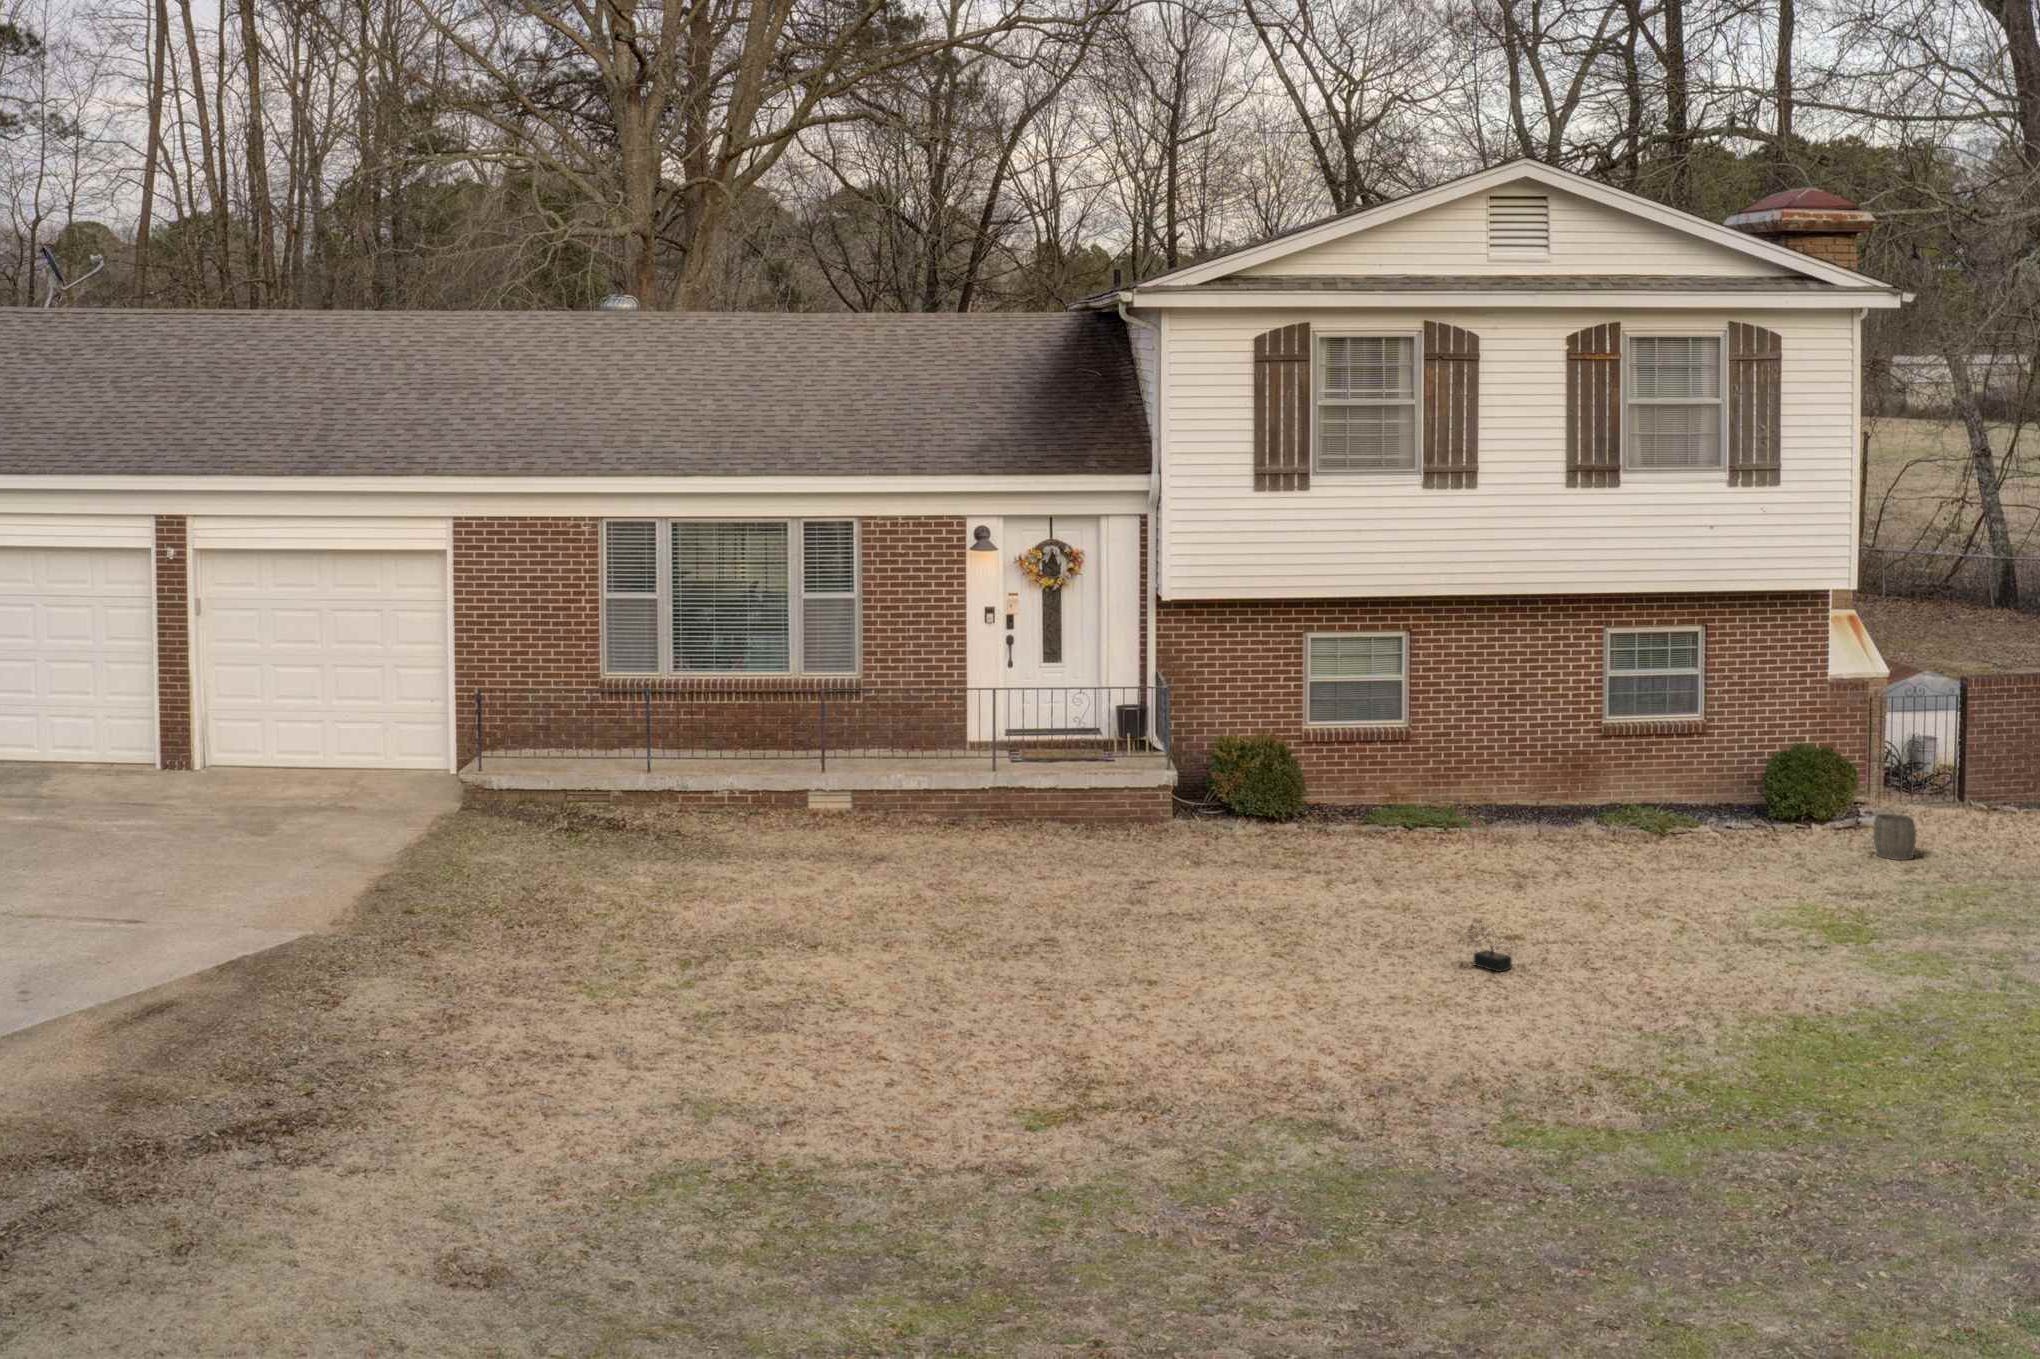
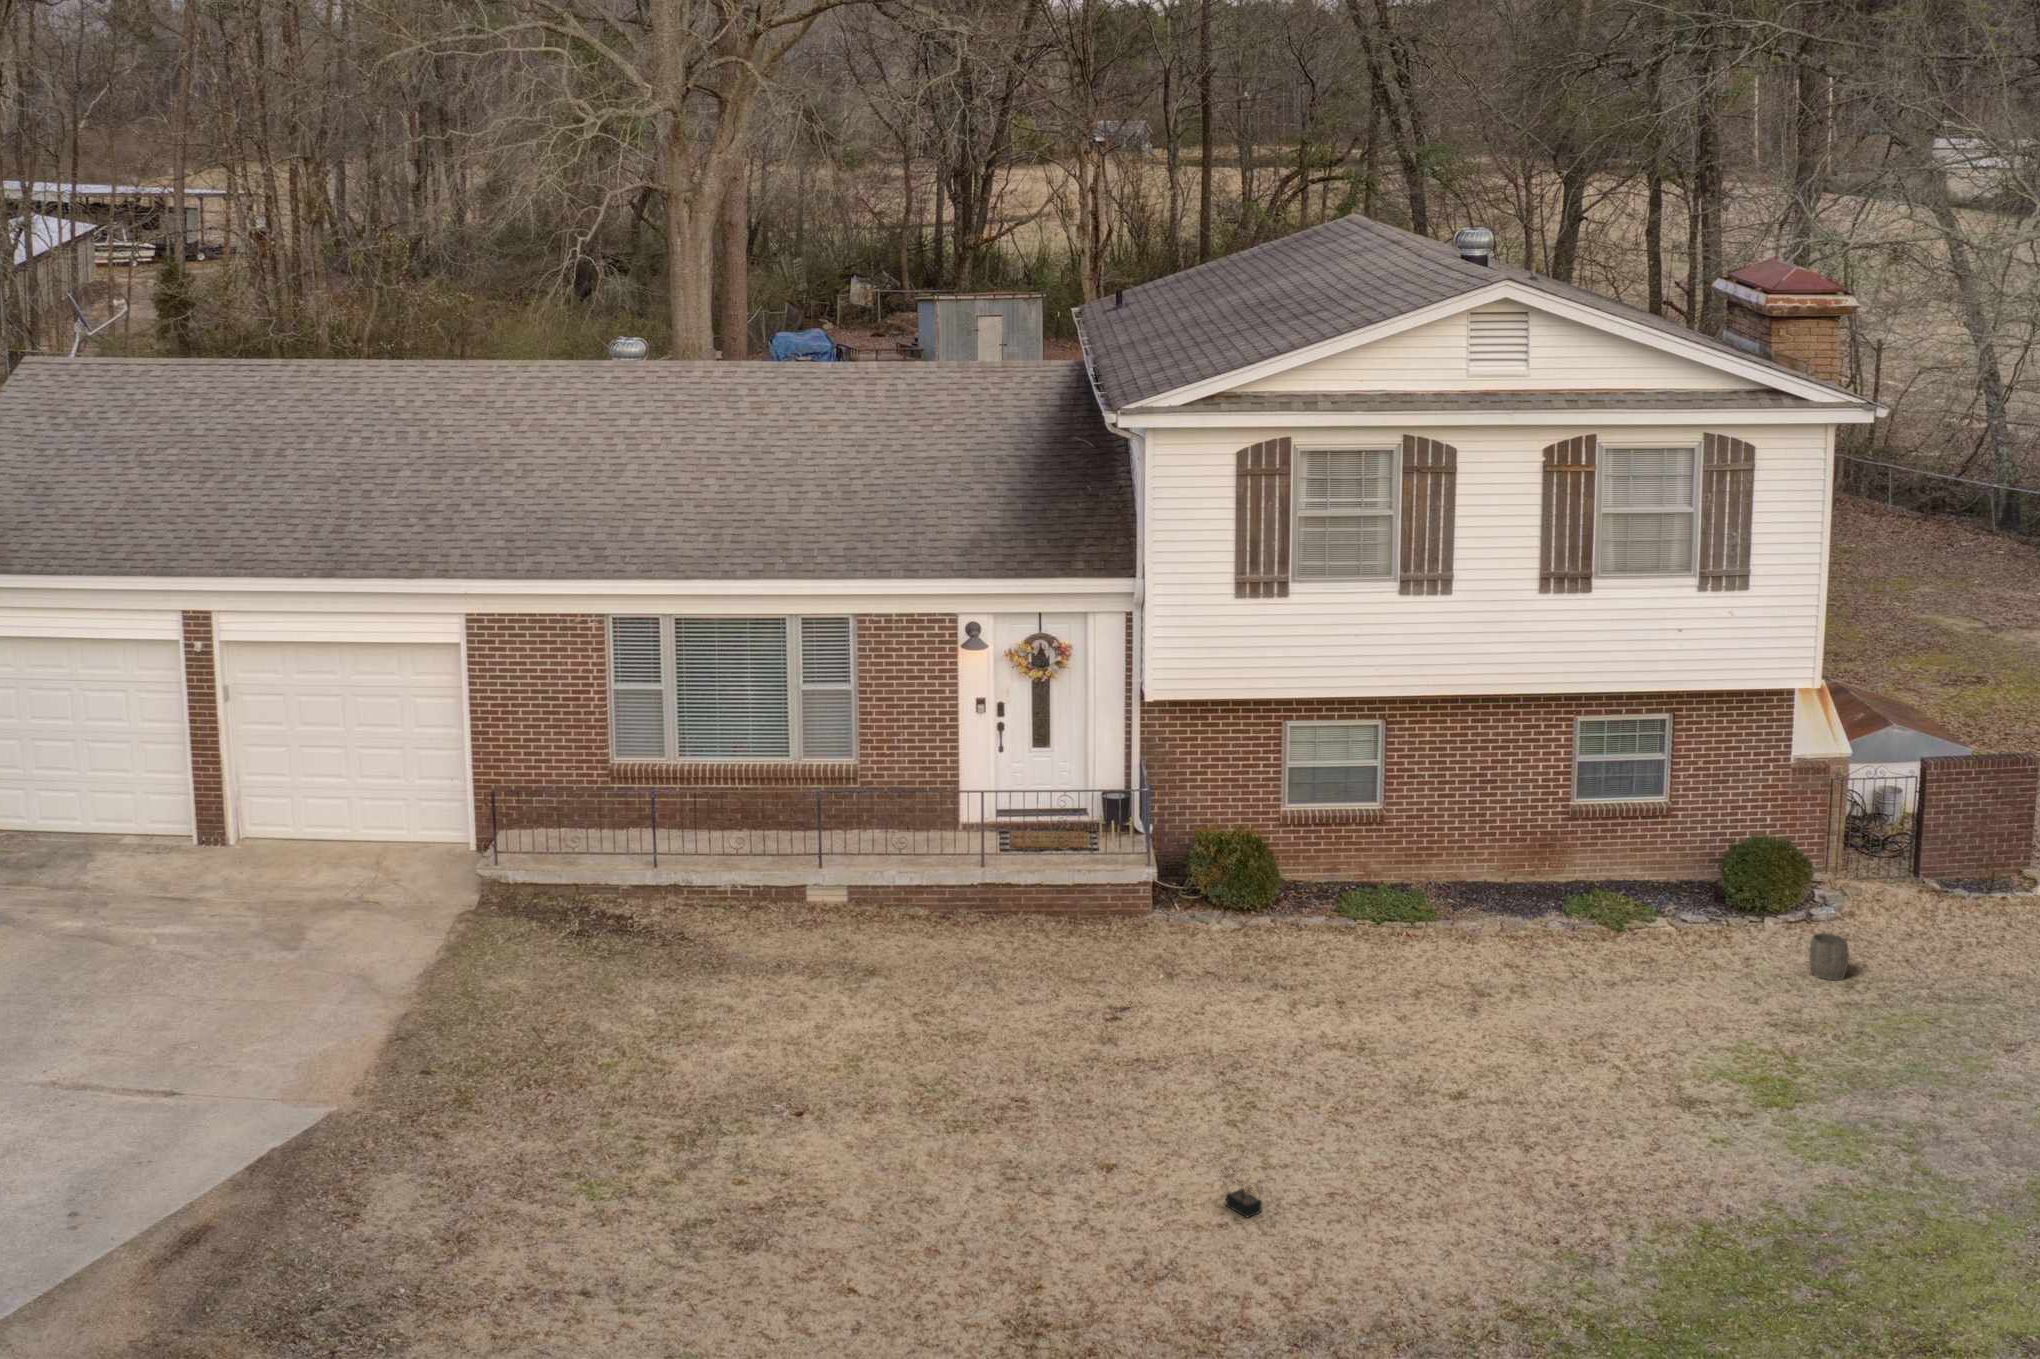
decorative plant: present [1467,918,1512,972] -> present [1221,1160,1262,1217]

